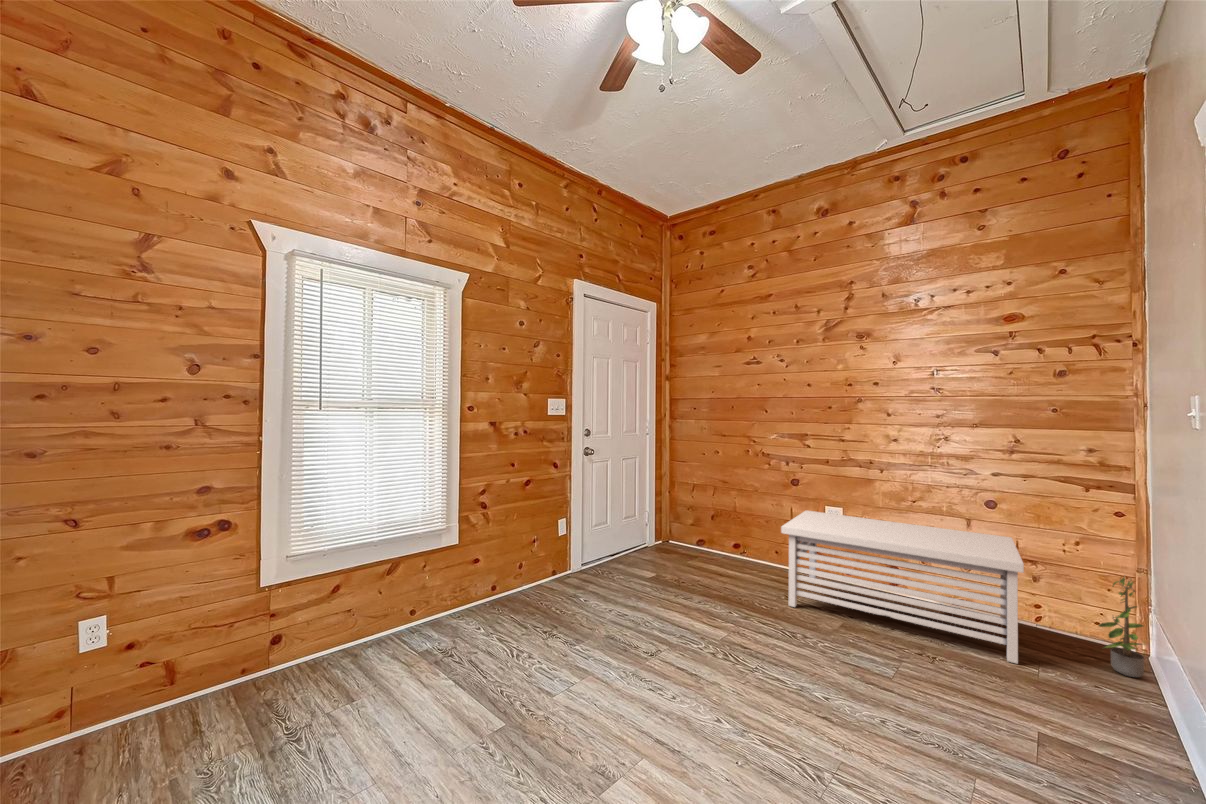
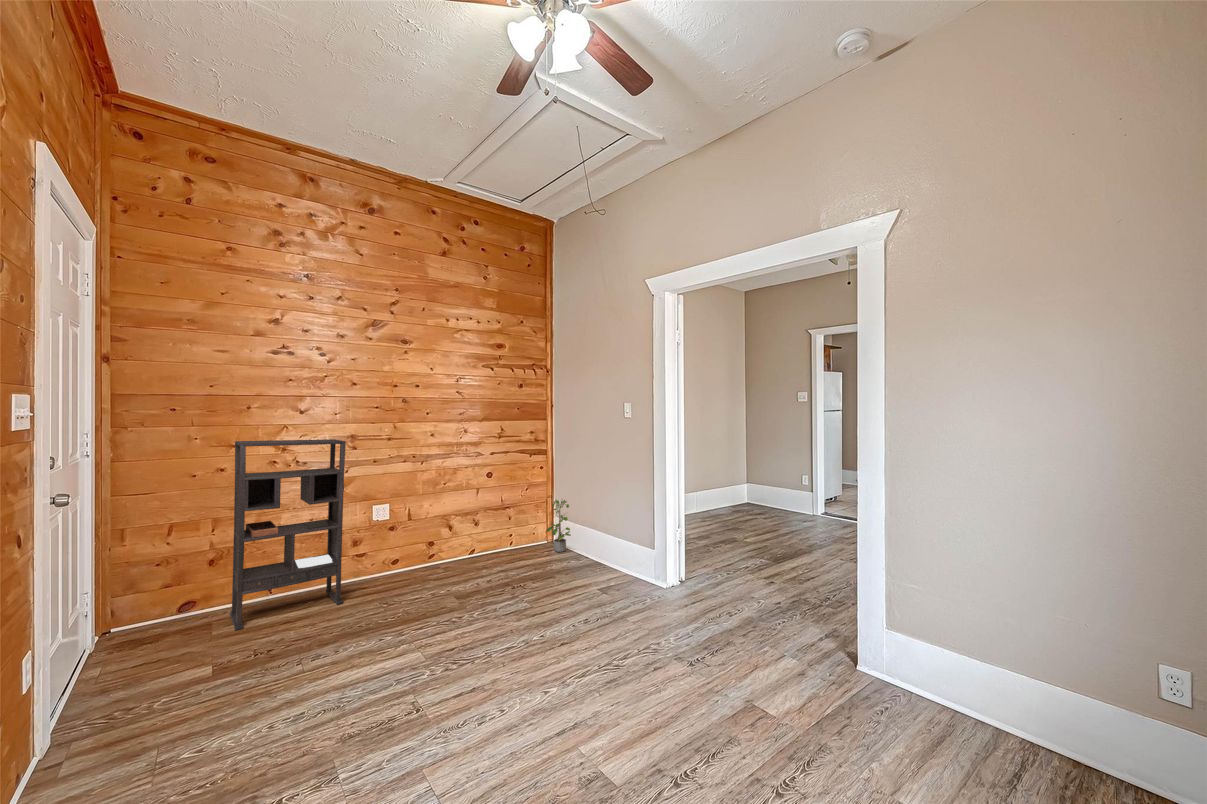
bookshelf: none [704,432,787,581] -> present [230,439,346,630]
storage bench: present [781,511,1024,664] -> none [361,495,544,610]

